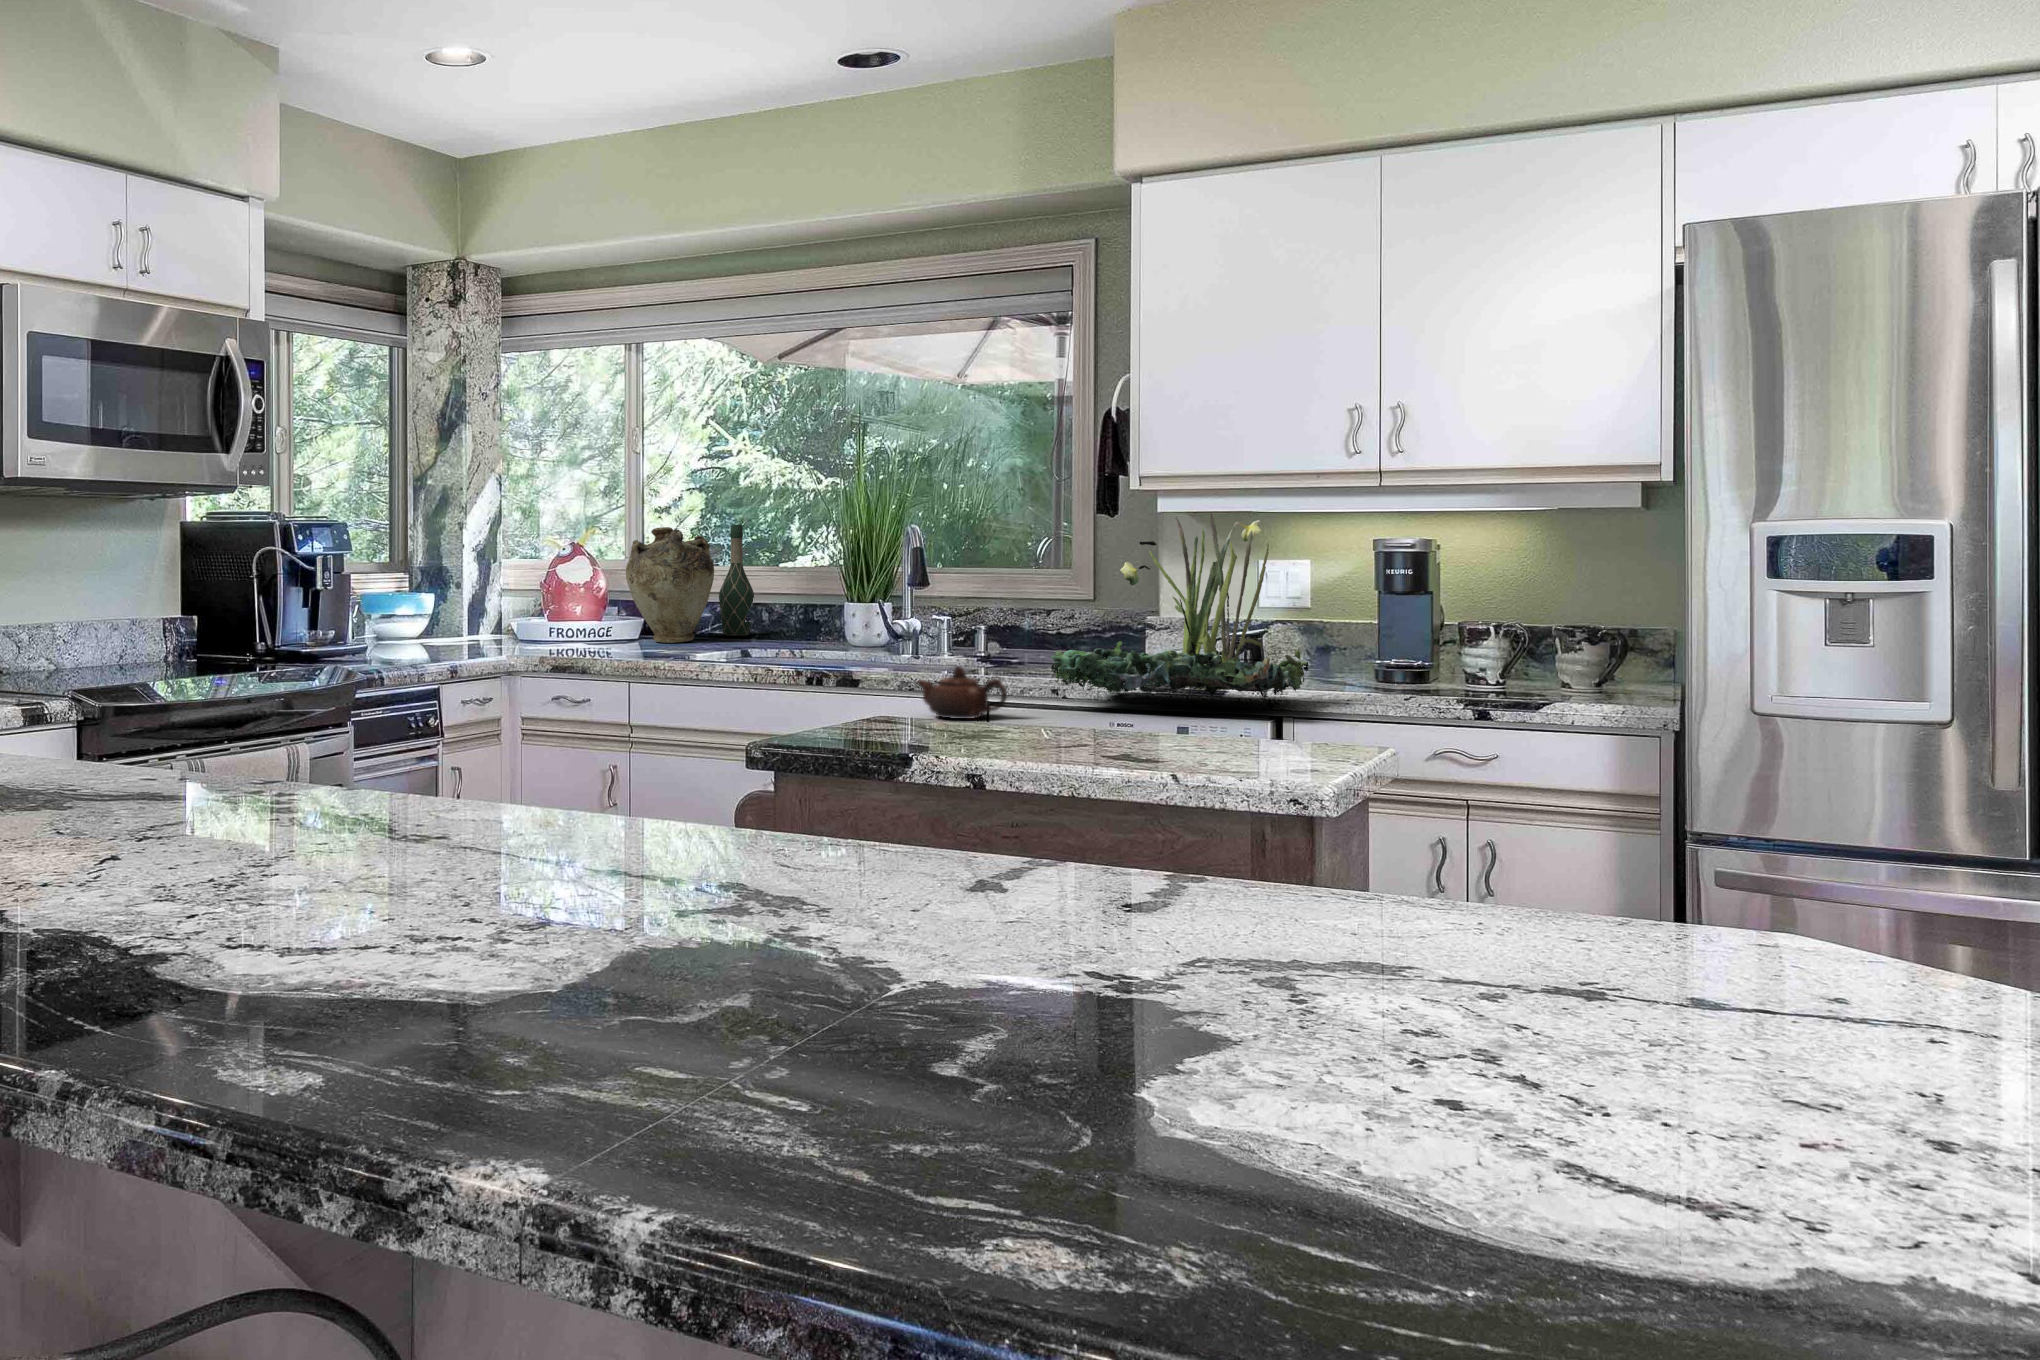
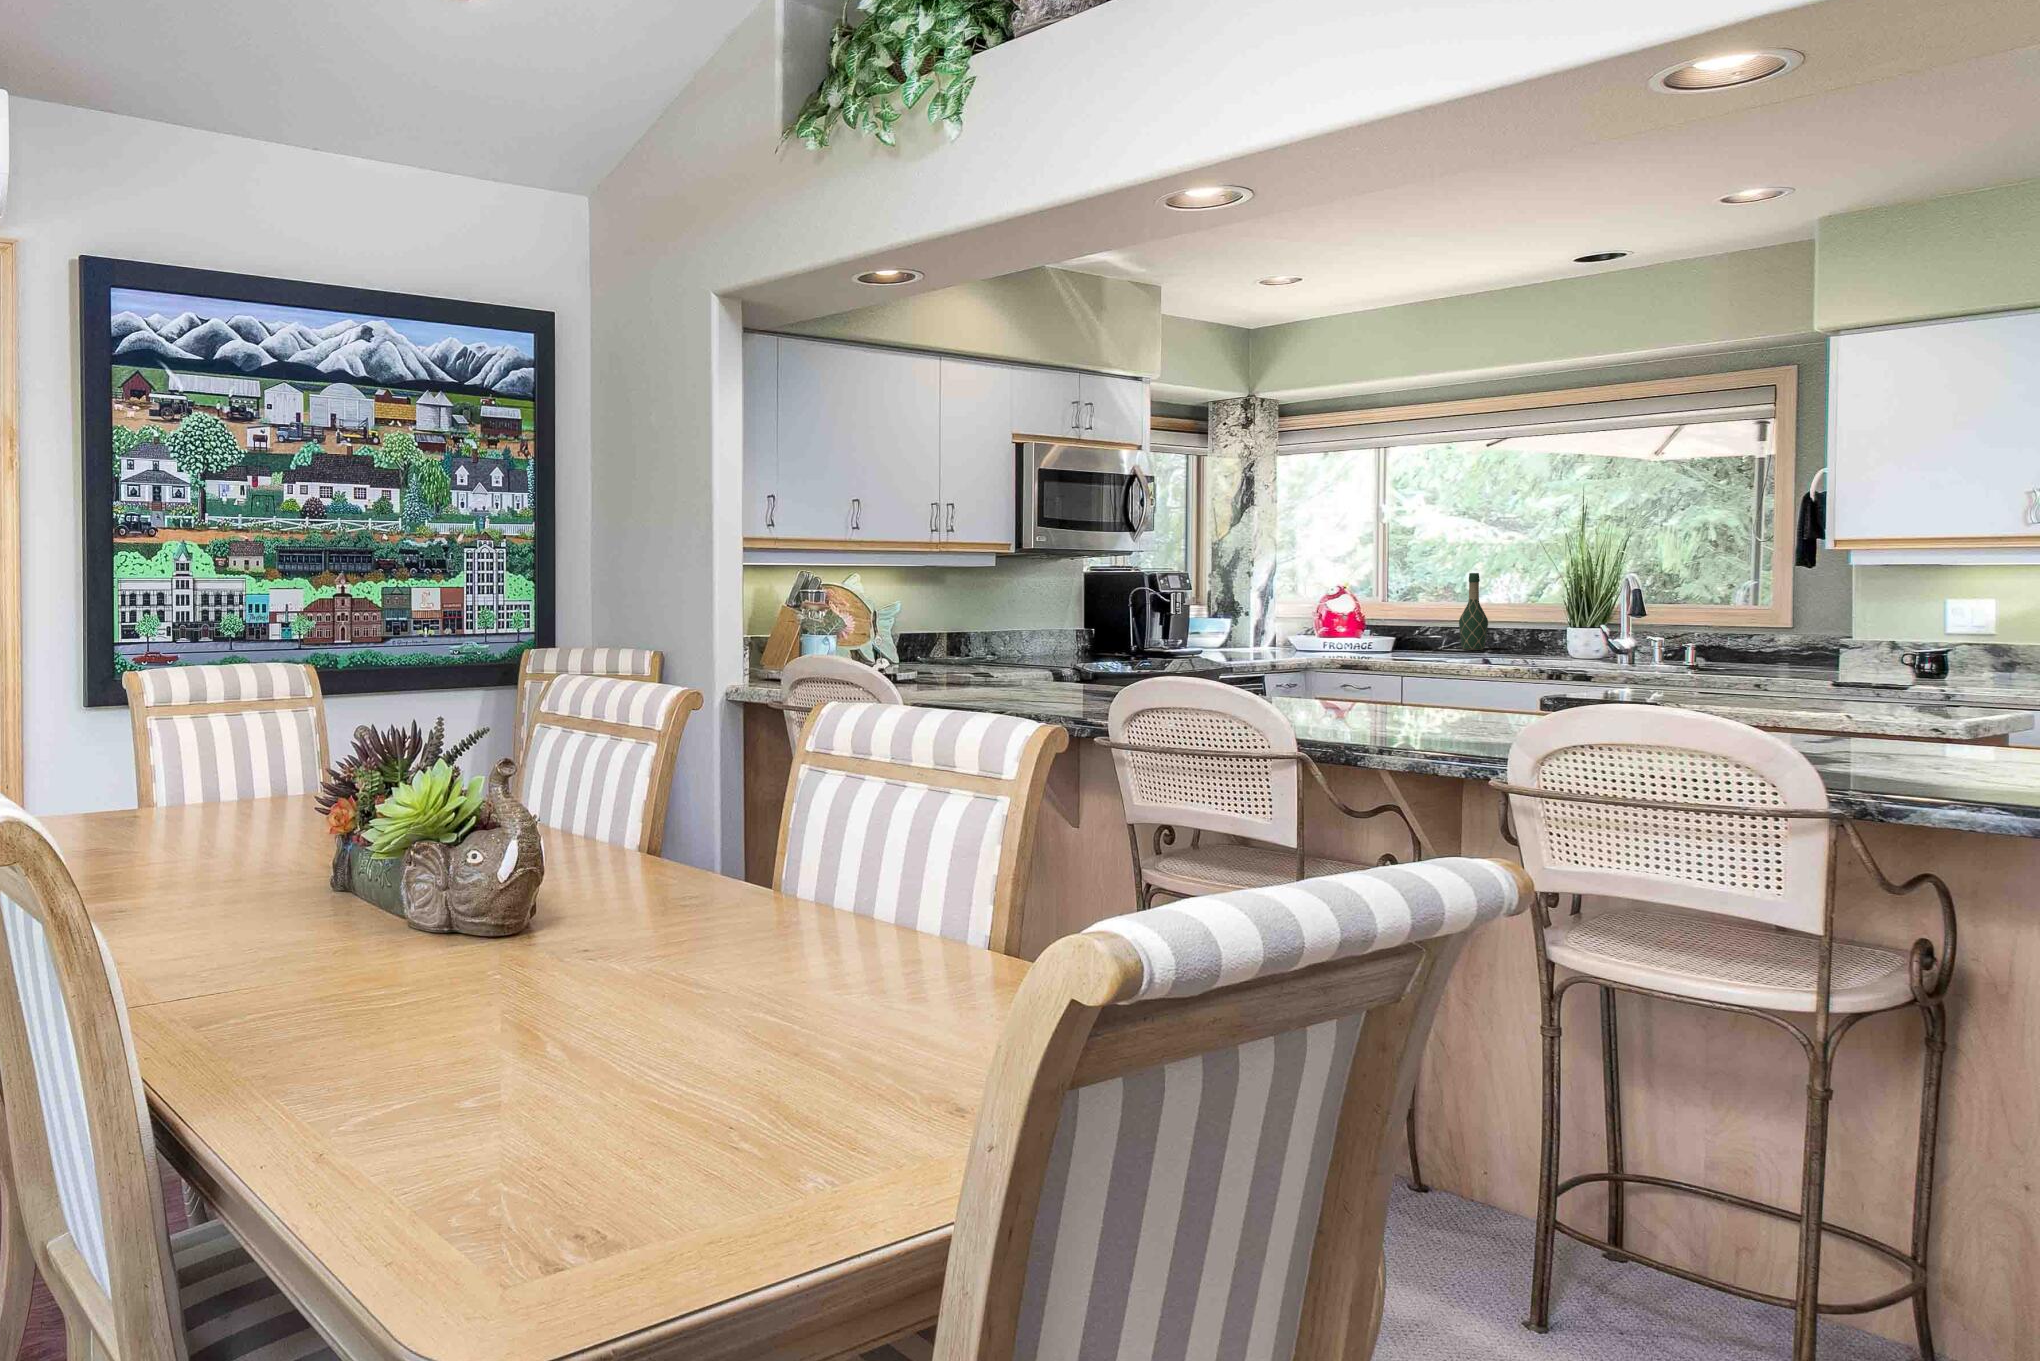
plant: present [1051,513,1309,696] -> none [1760,567,1983,688]
vase: present [626,527,714,643] -> none [1389,575,1460,653]
teapot: present [918,666,1007,719] -> none [1655,663,1727,696]

